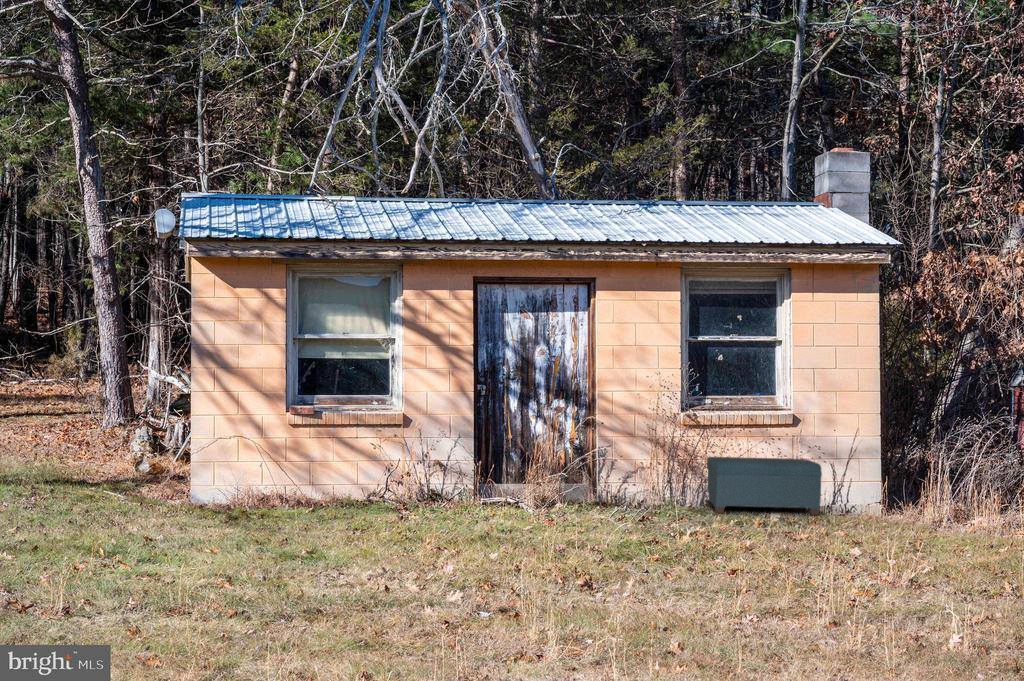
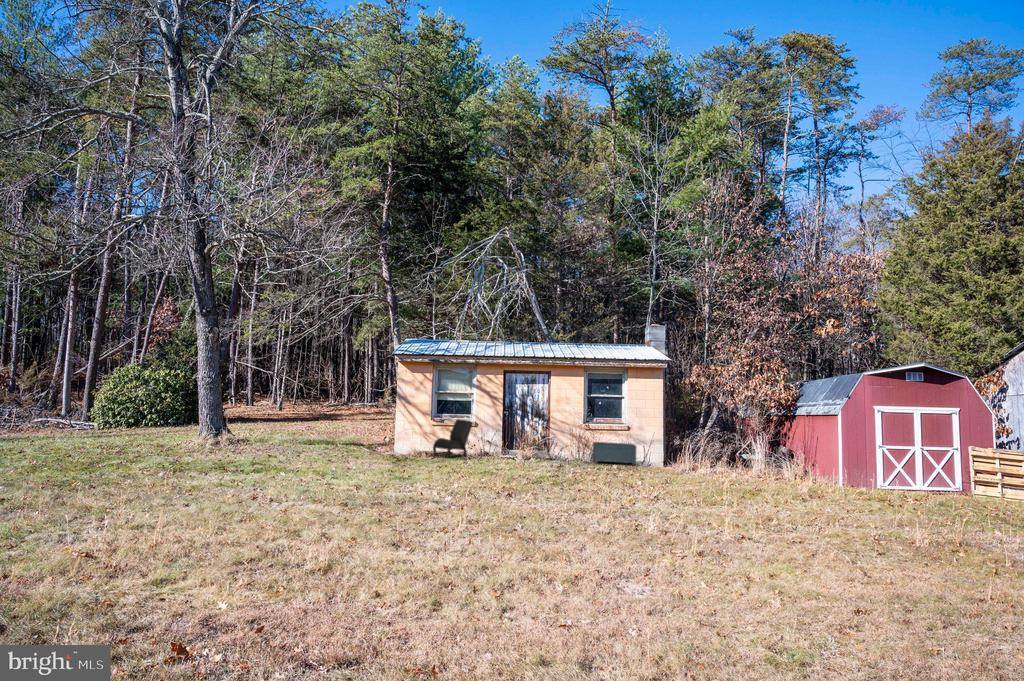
lounge chair: none [294,407,398,511] -> present [433,419,473,458]

